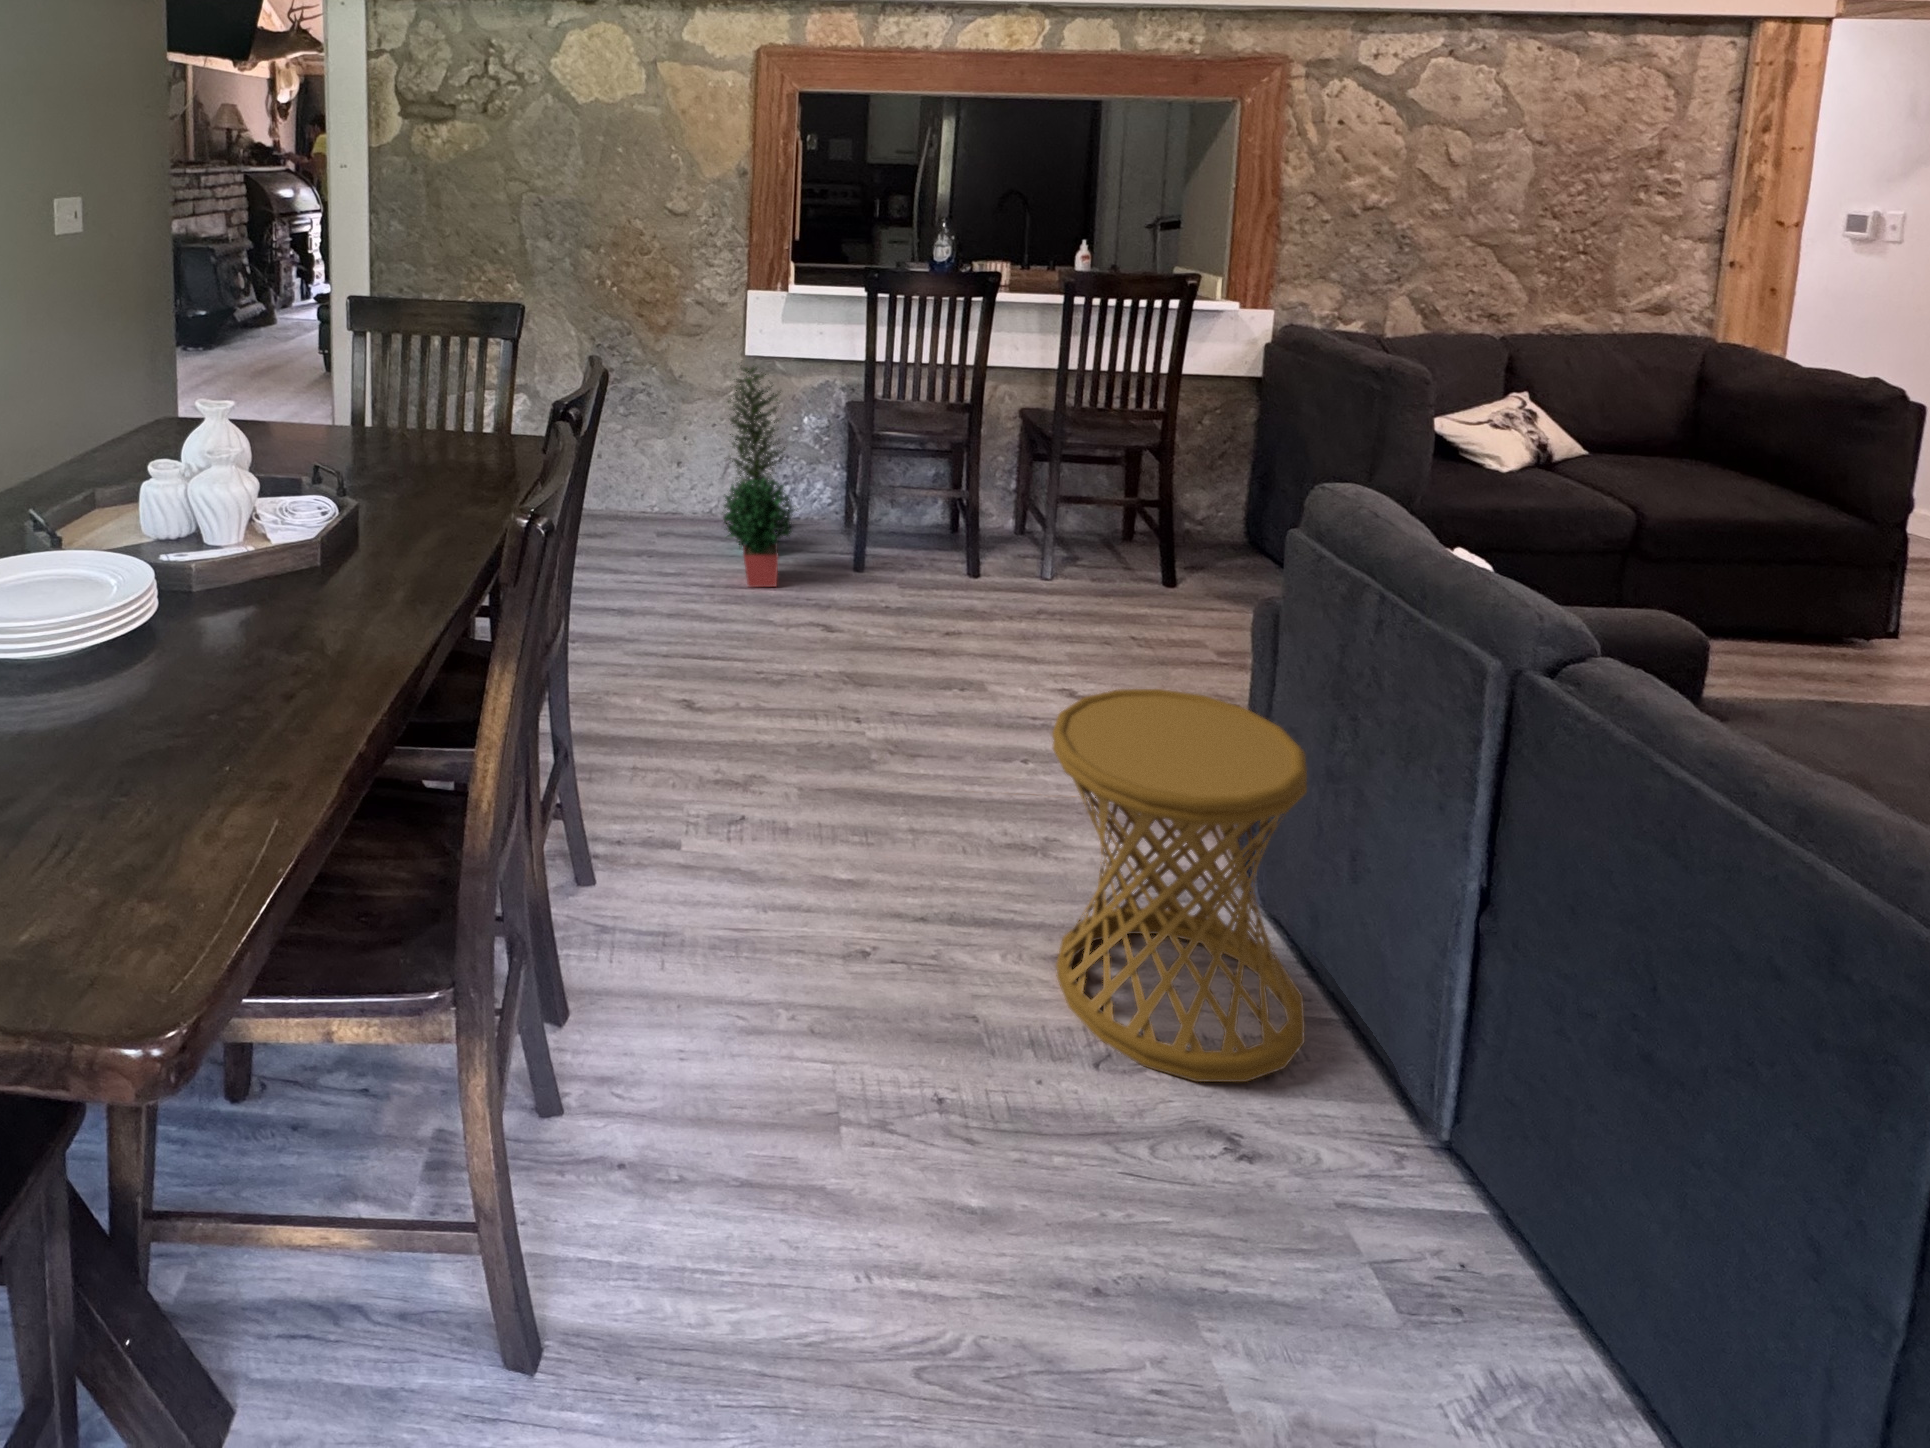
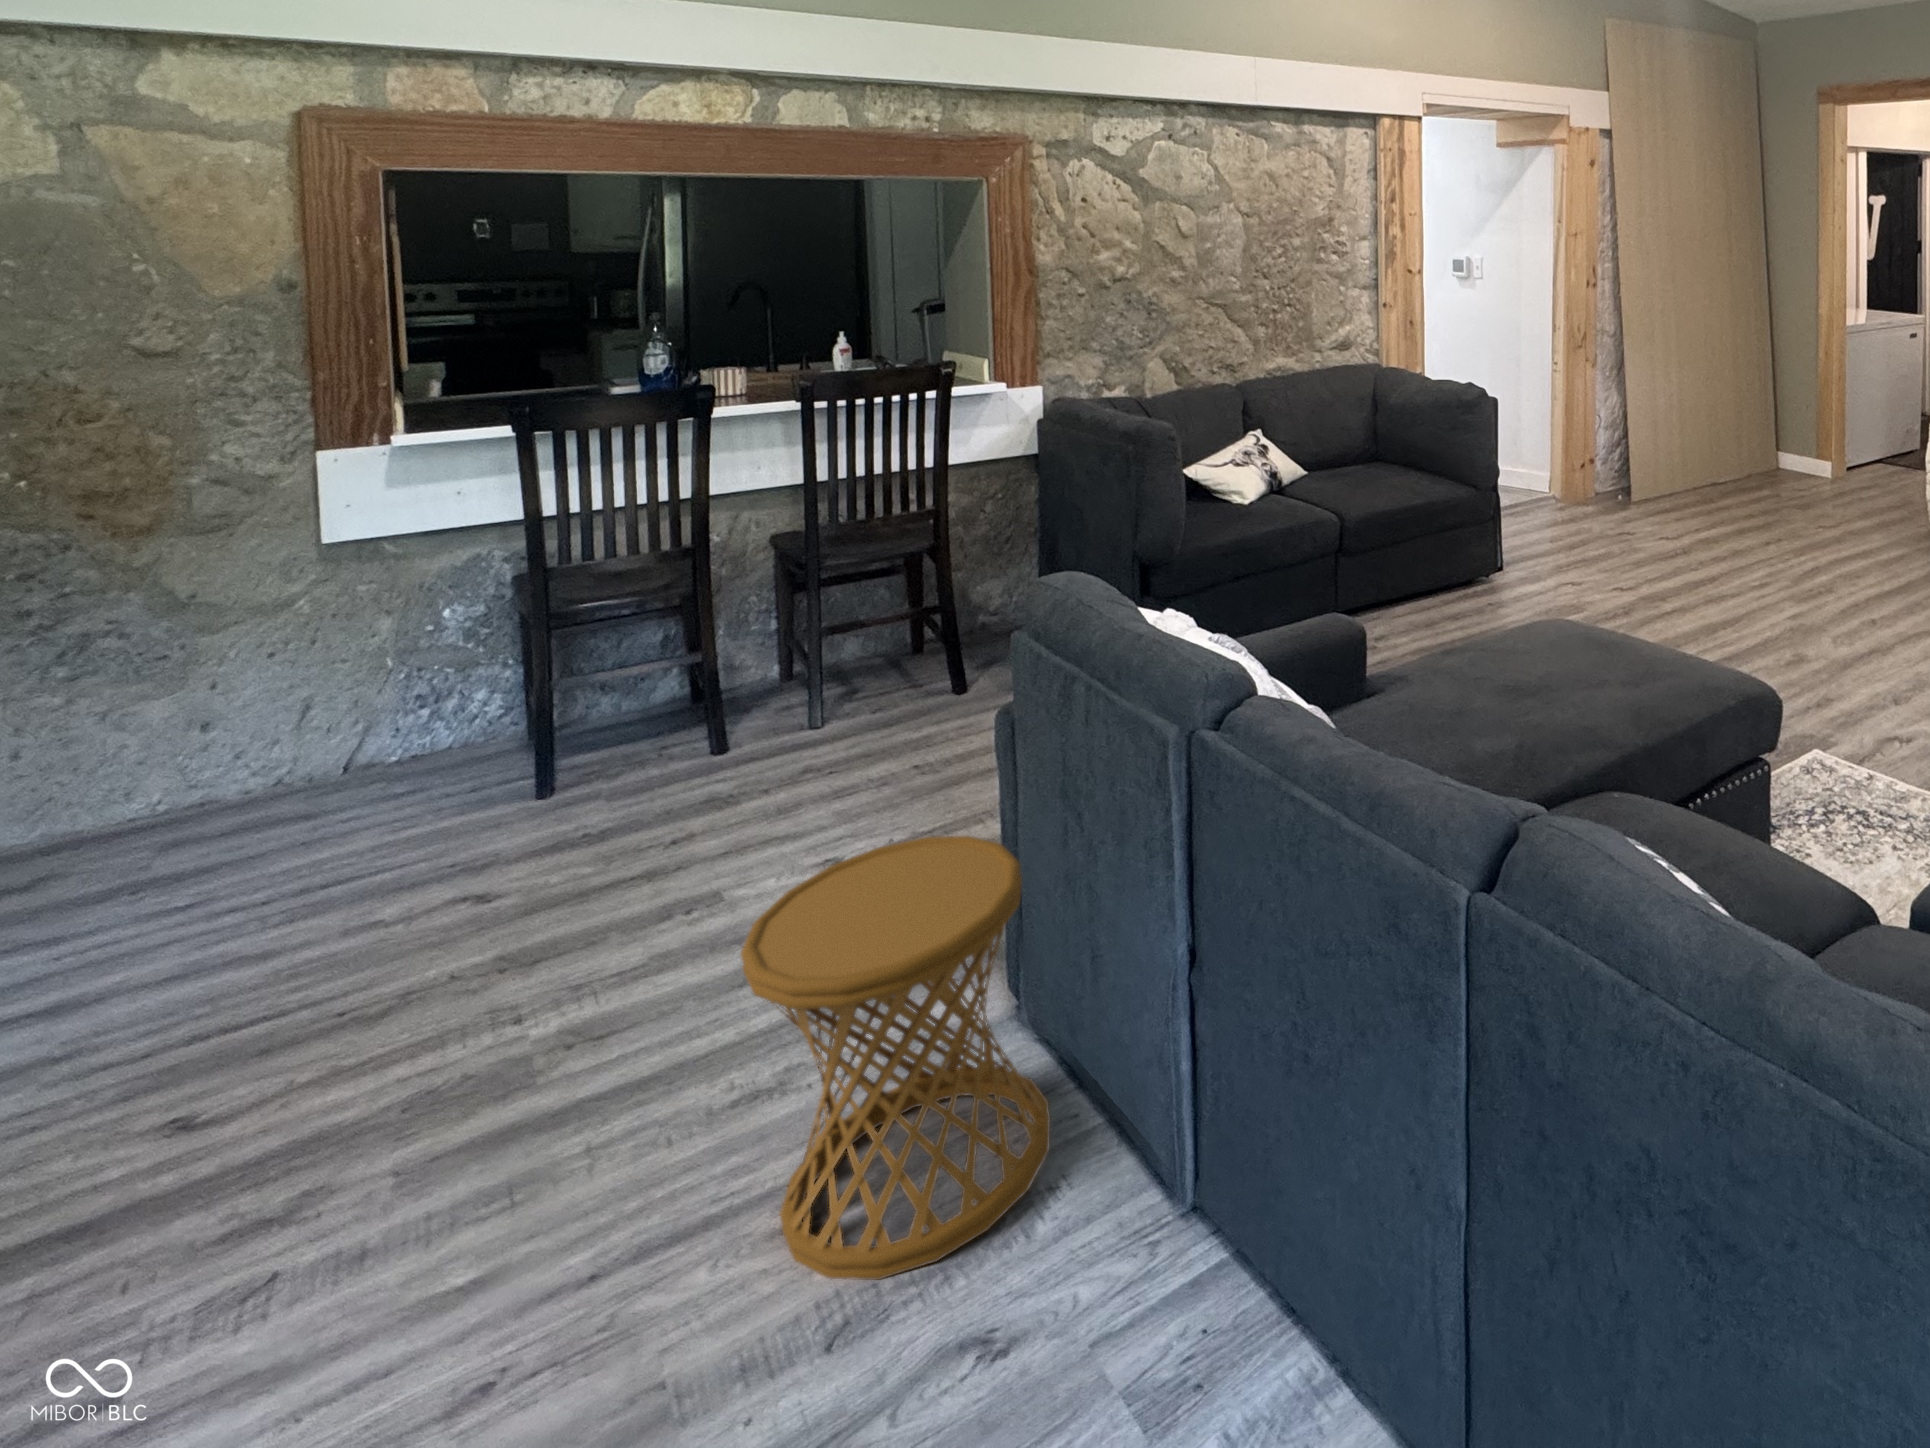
potted plant: present [724,366,797,587] -> none [277,555,437,884]

